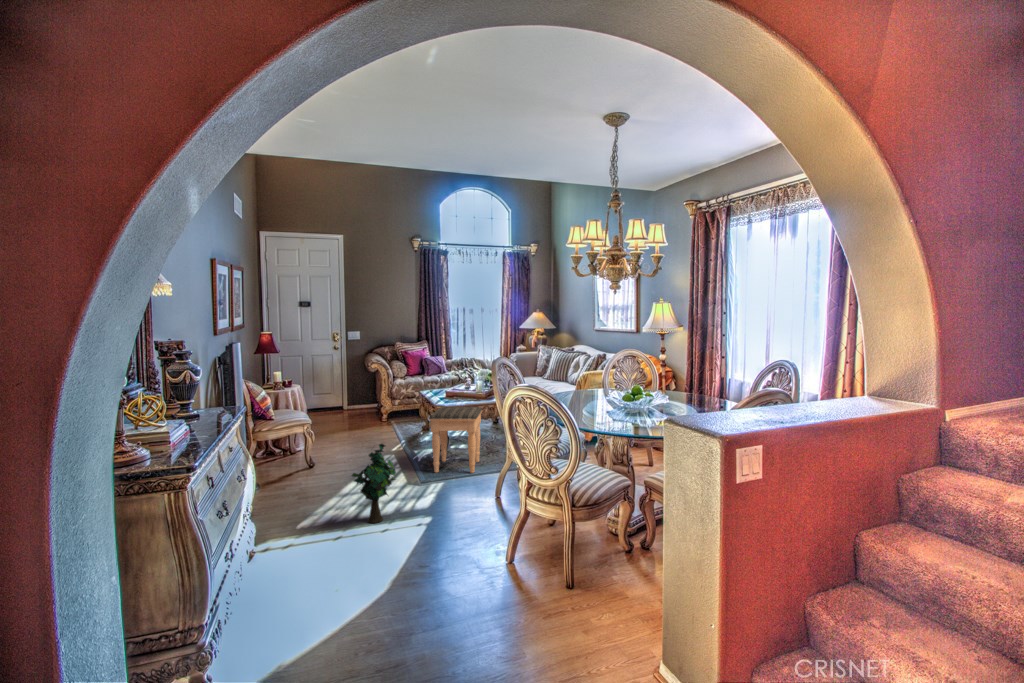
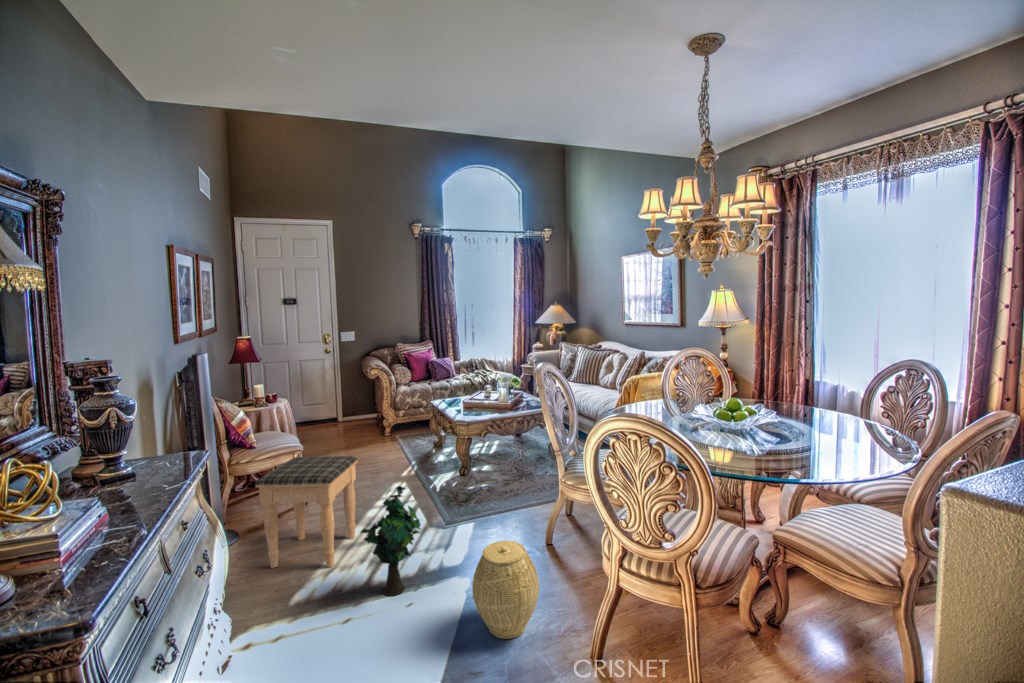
footstool: present [429,407,482,473] -> present [255,456,358,568]
woven basket: none [428,482,476,548] -> present [472,541,539,639]

